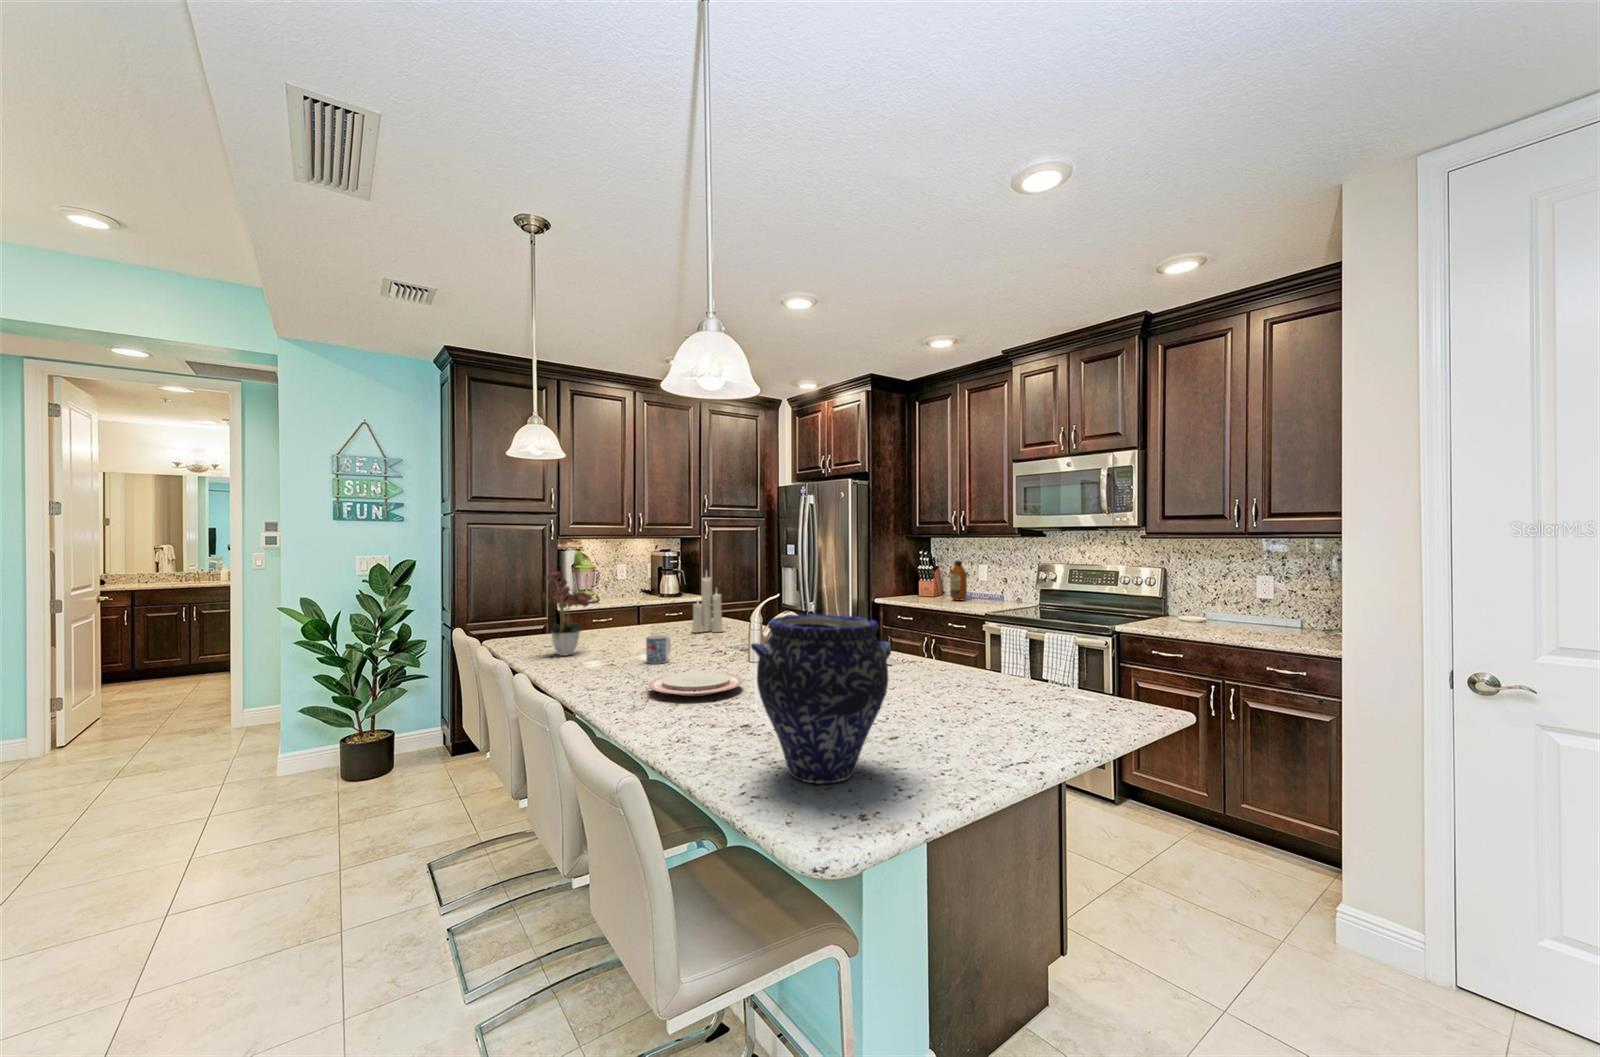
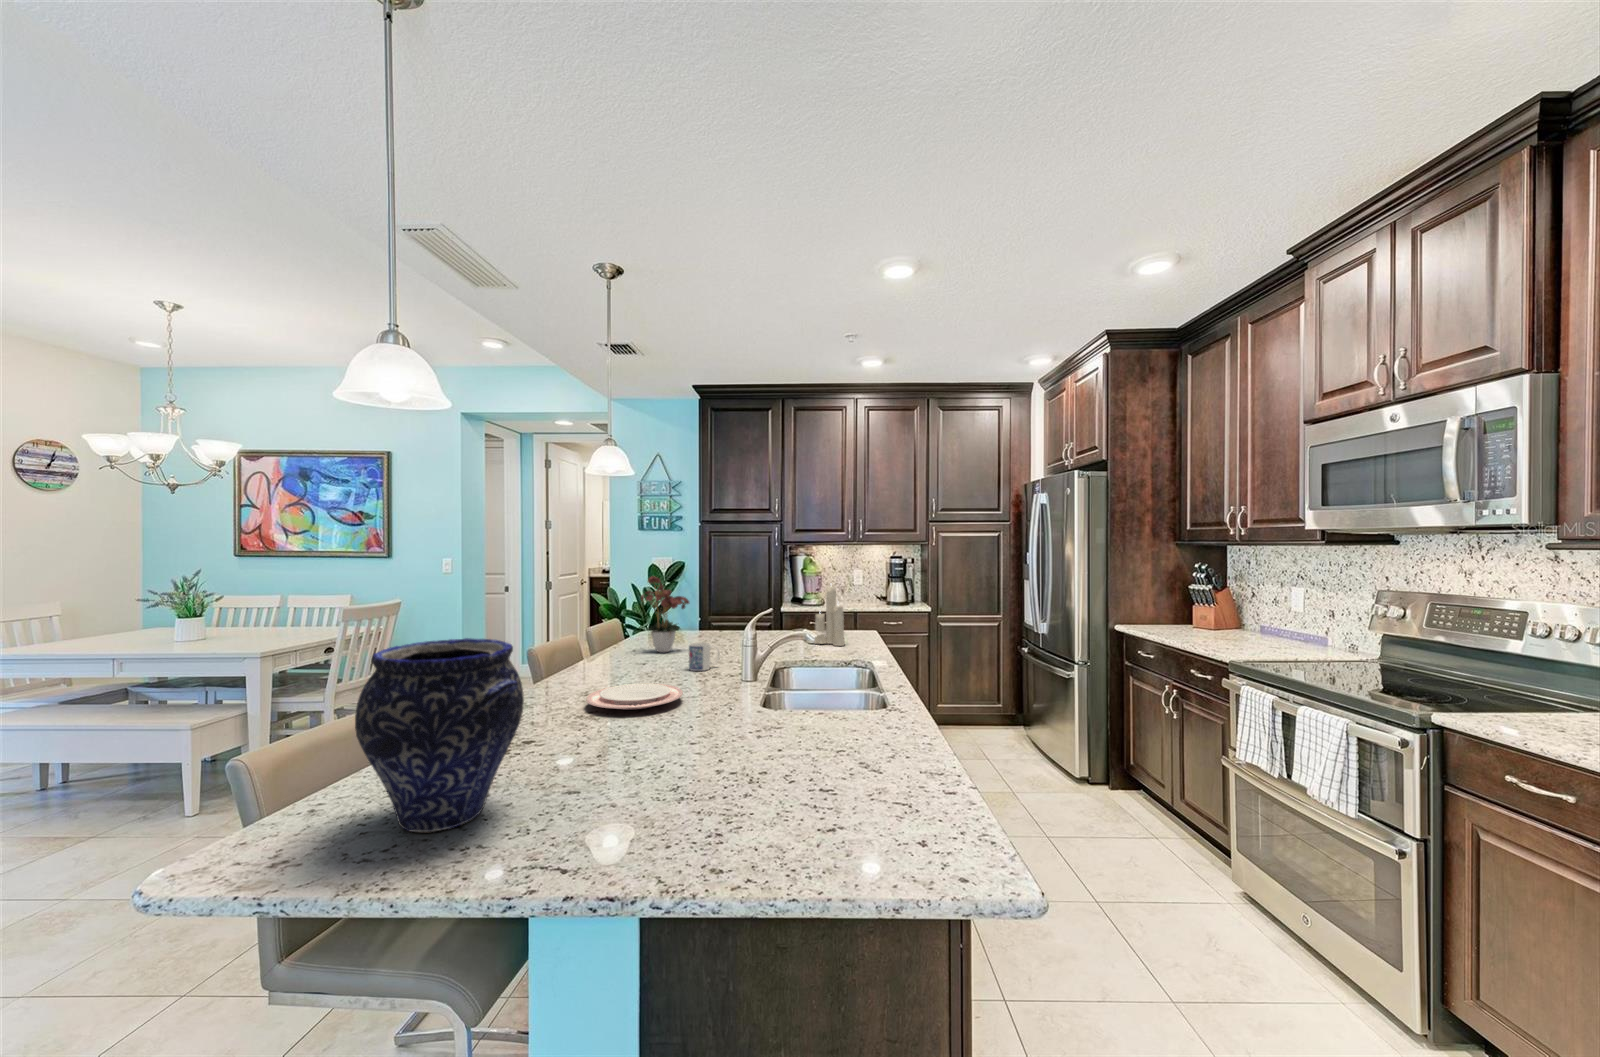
bottle: present [950,561,967,600] -> none [1235,580,1264,637]

